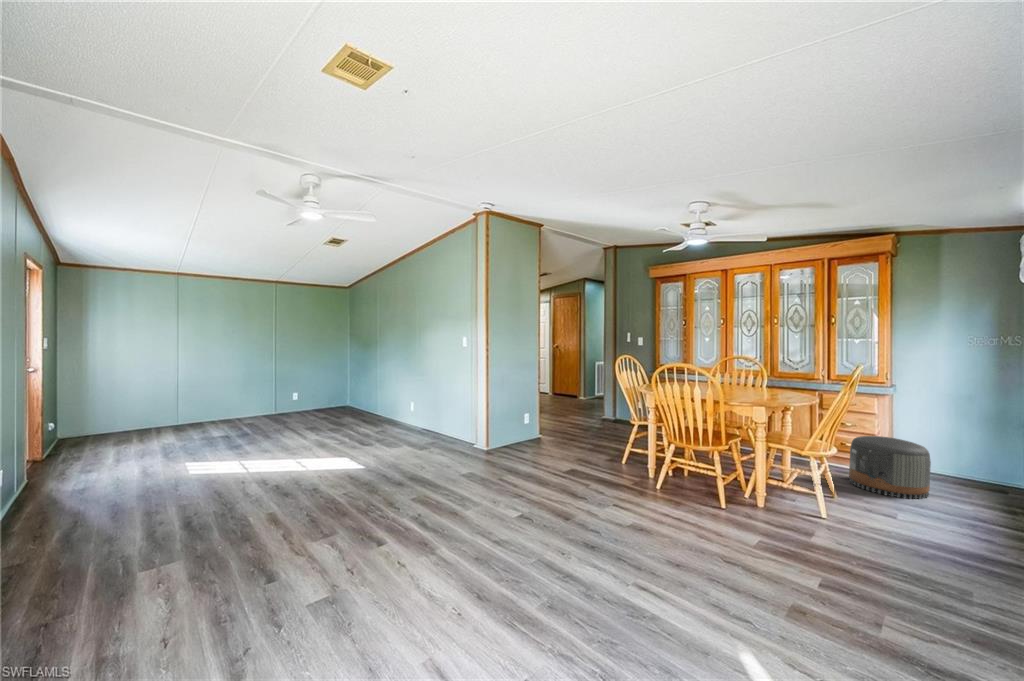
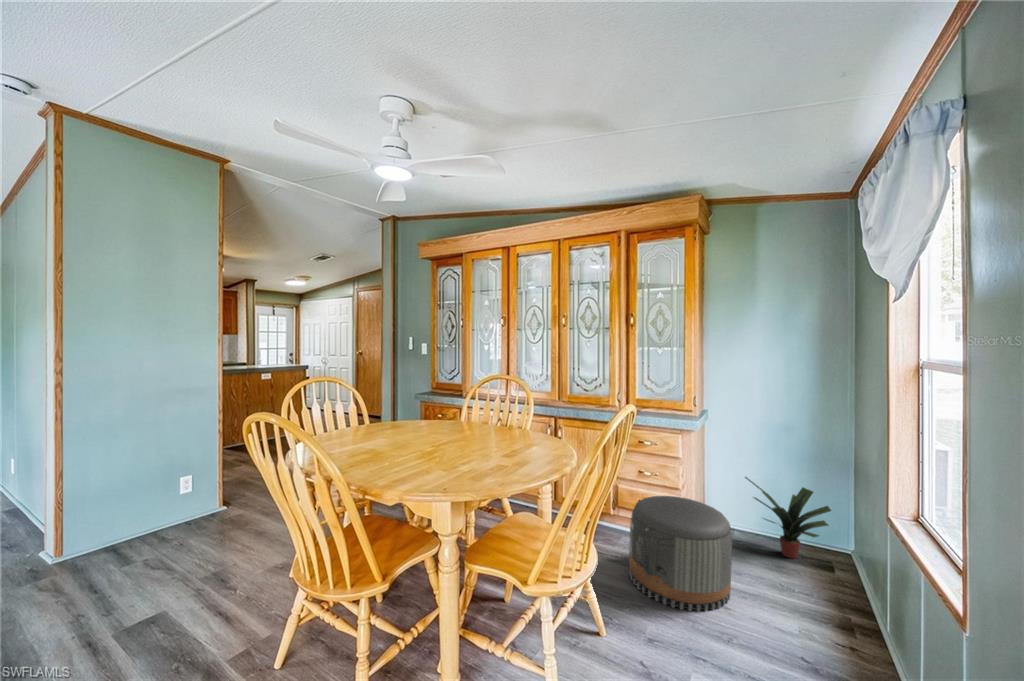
potted plant: none [925,429,998,483] -> present [745,477,831,558]

